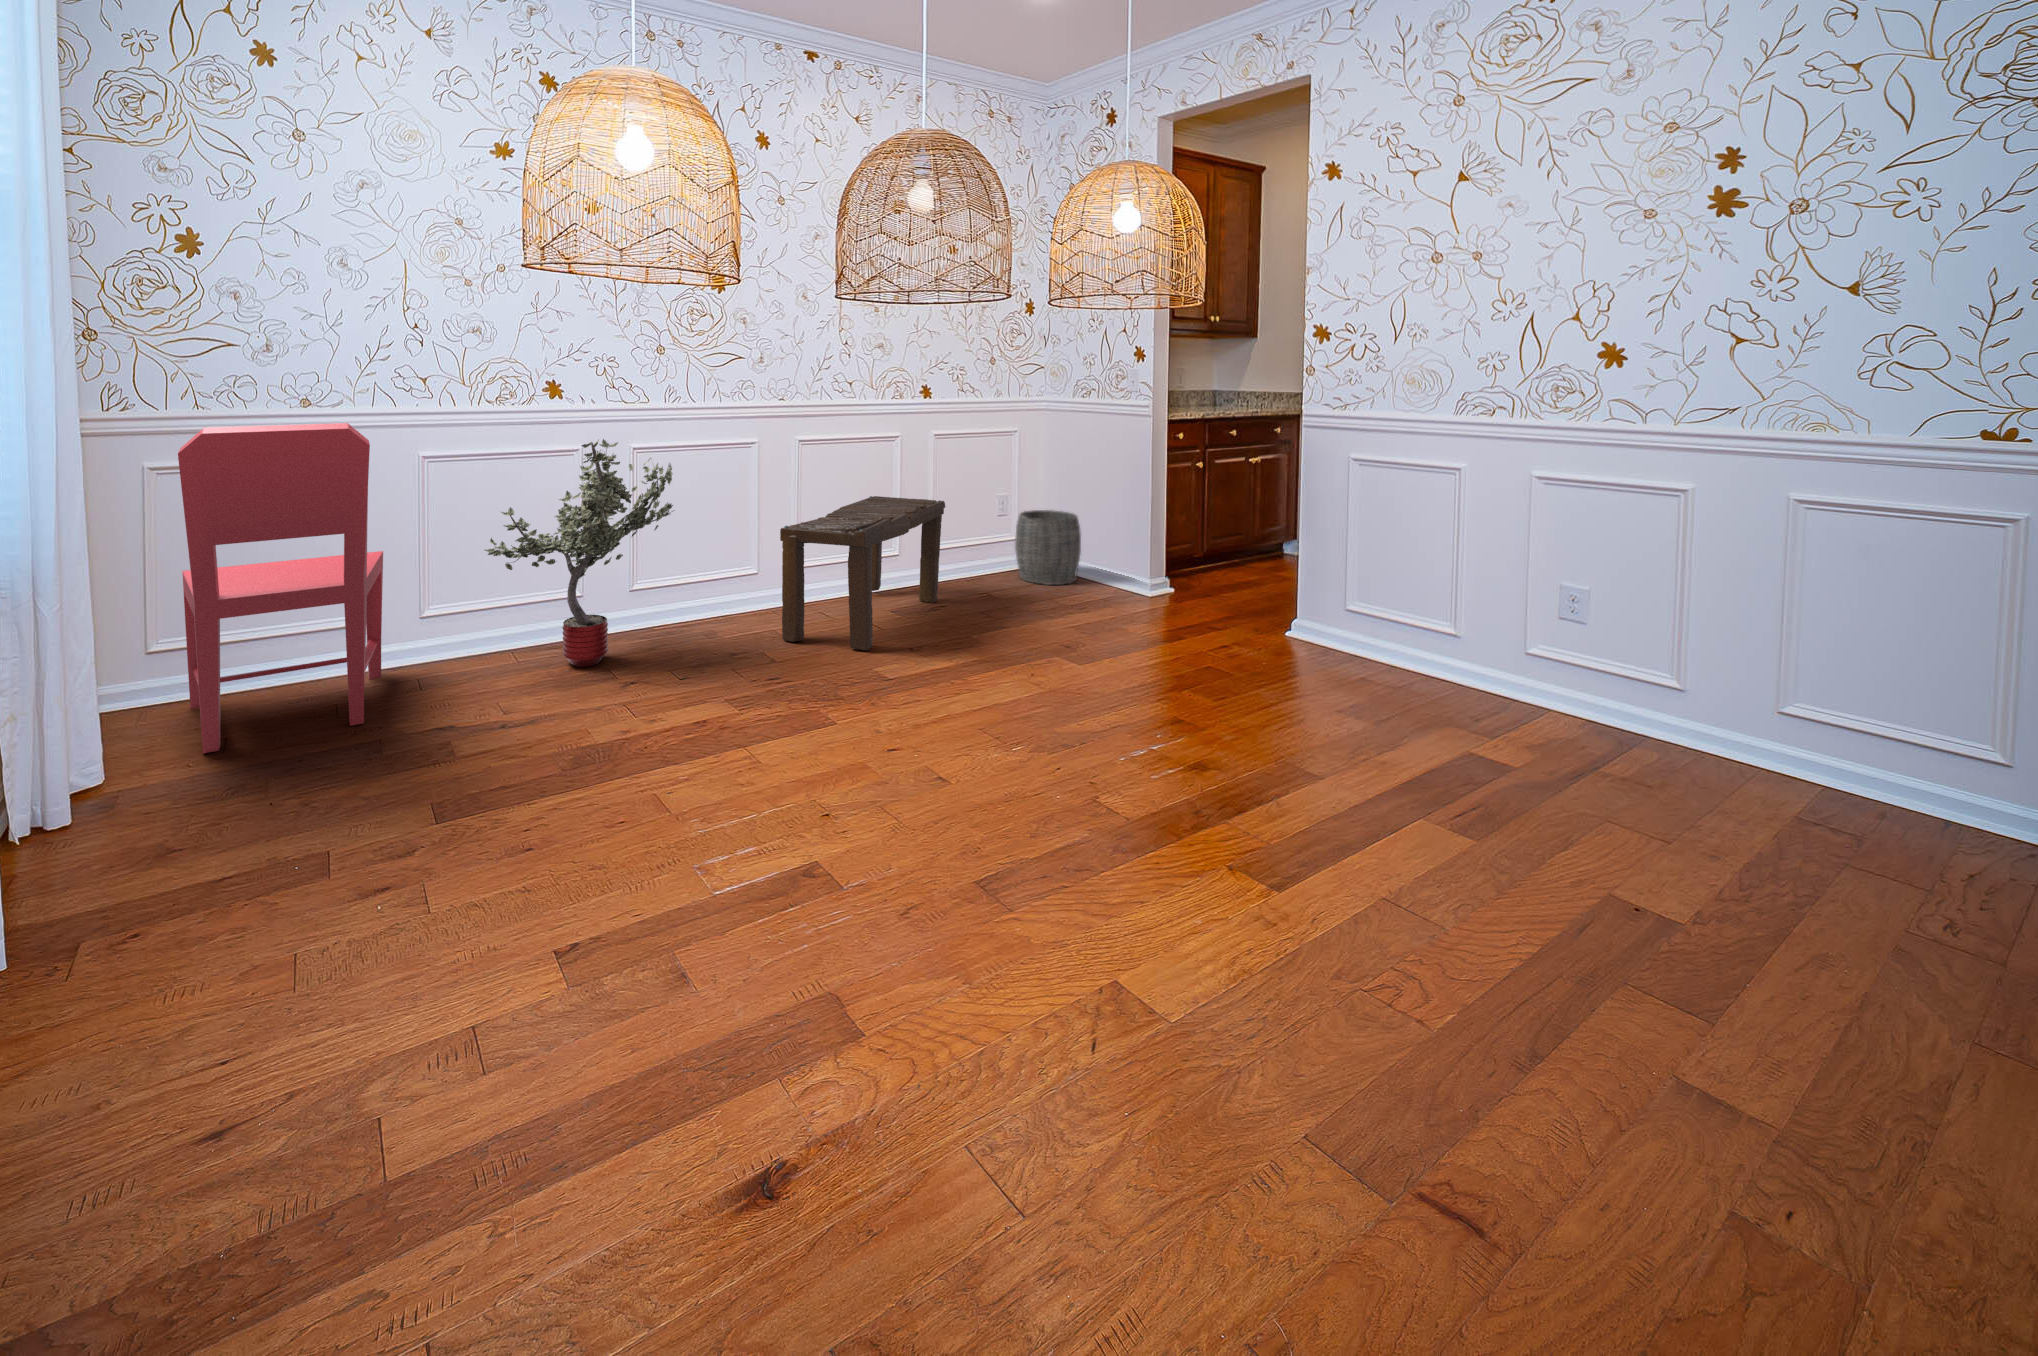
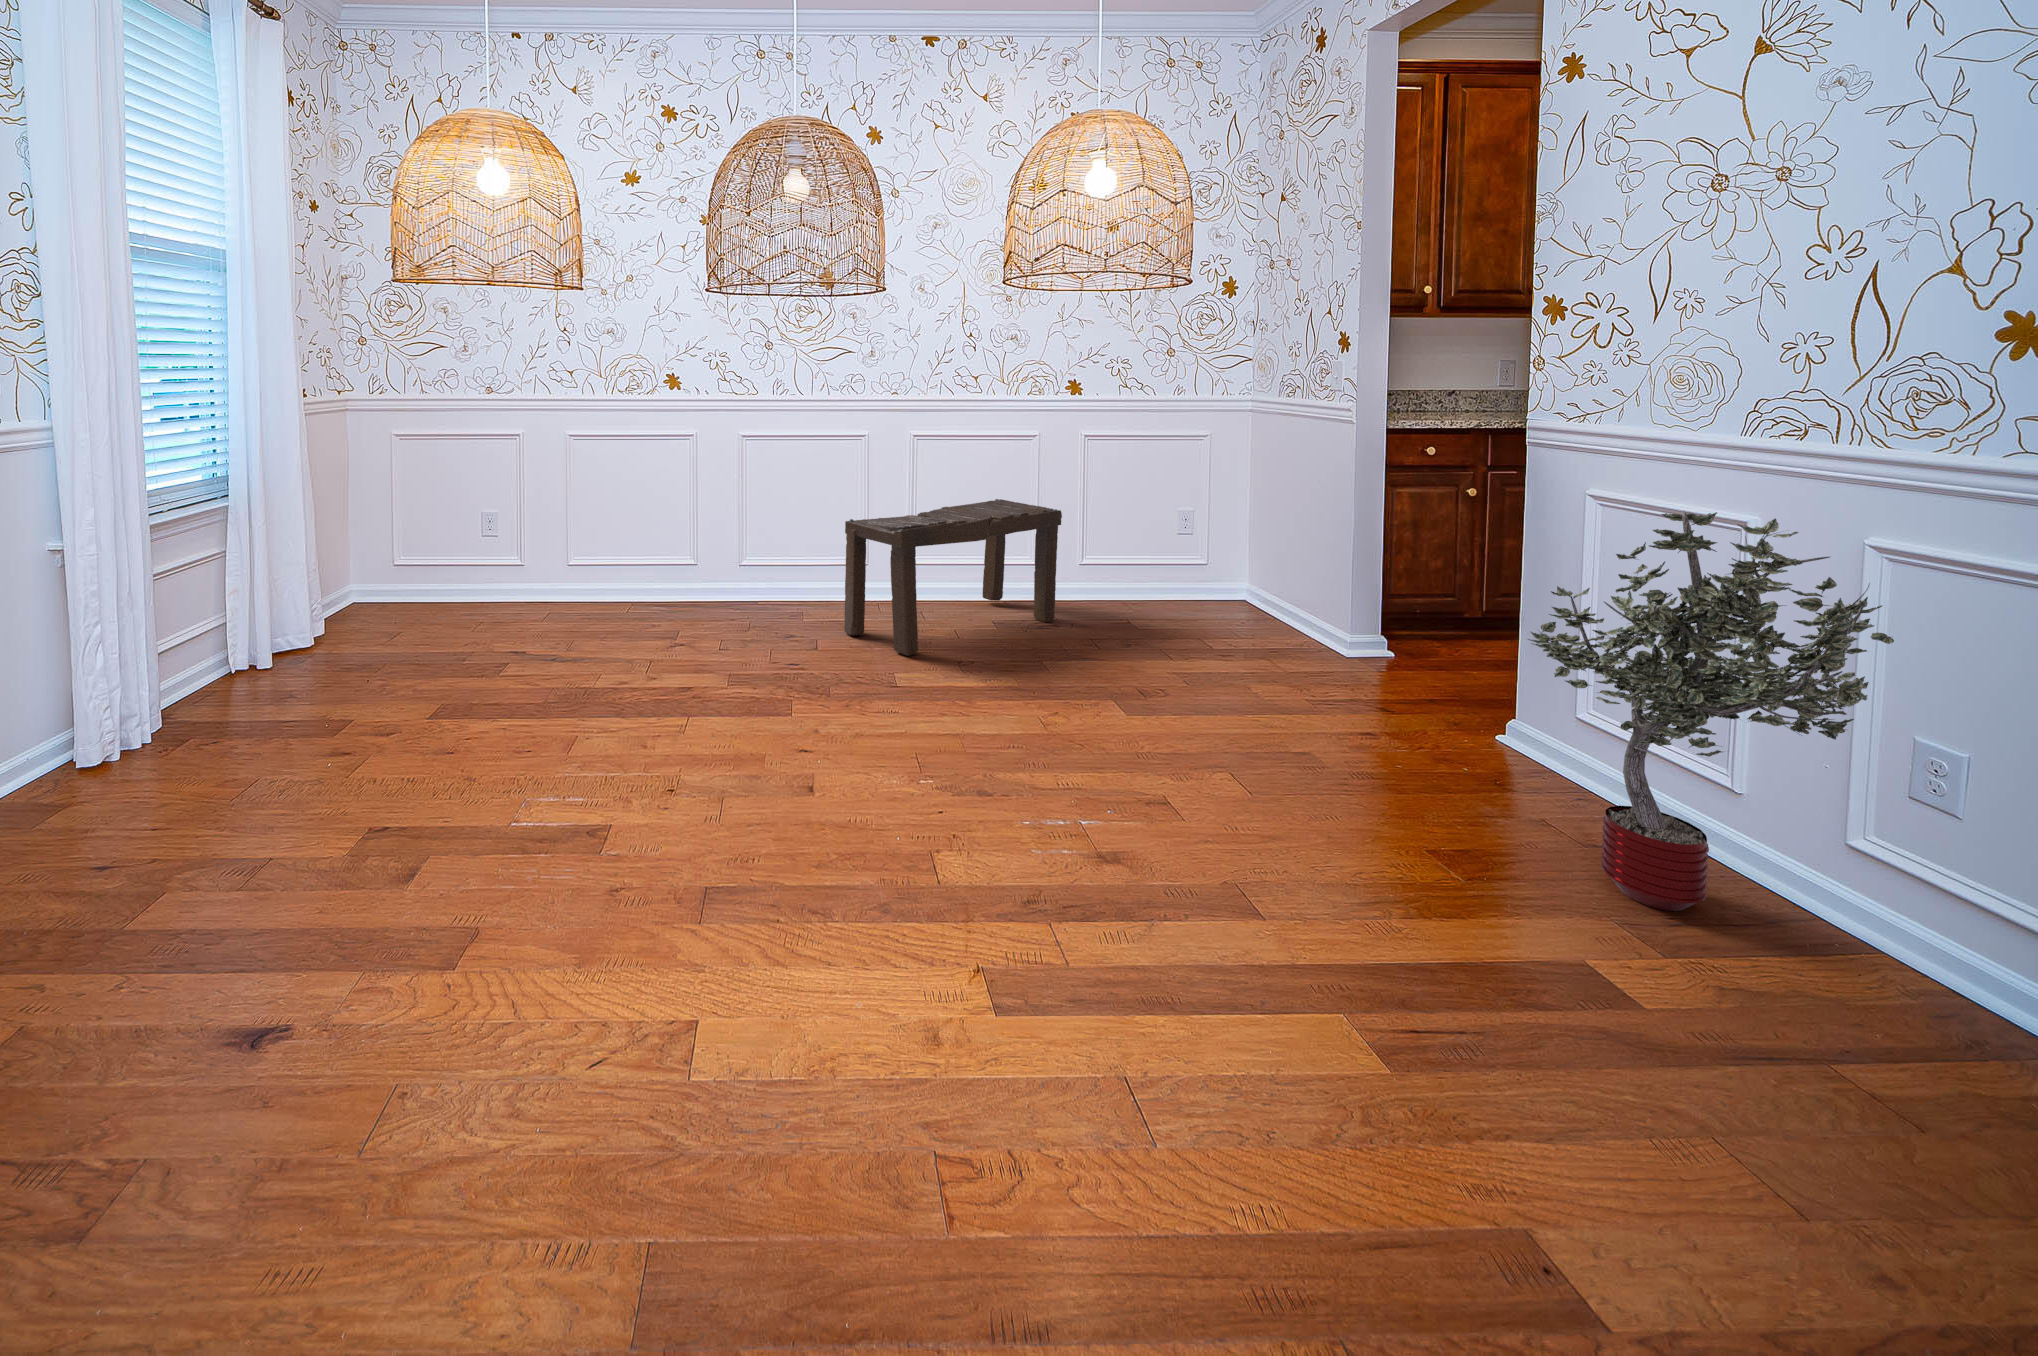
dining chair: present [178,423,383,753] -> none [358,405,533,637]
potted tree: present [485,439,673,667] -> present [1528,511,1894,911]
woven basket: present [1015,510,1081,585] -> none [1187,533,1274,627]

